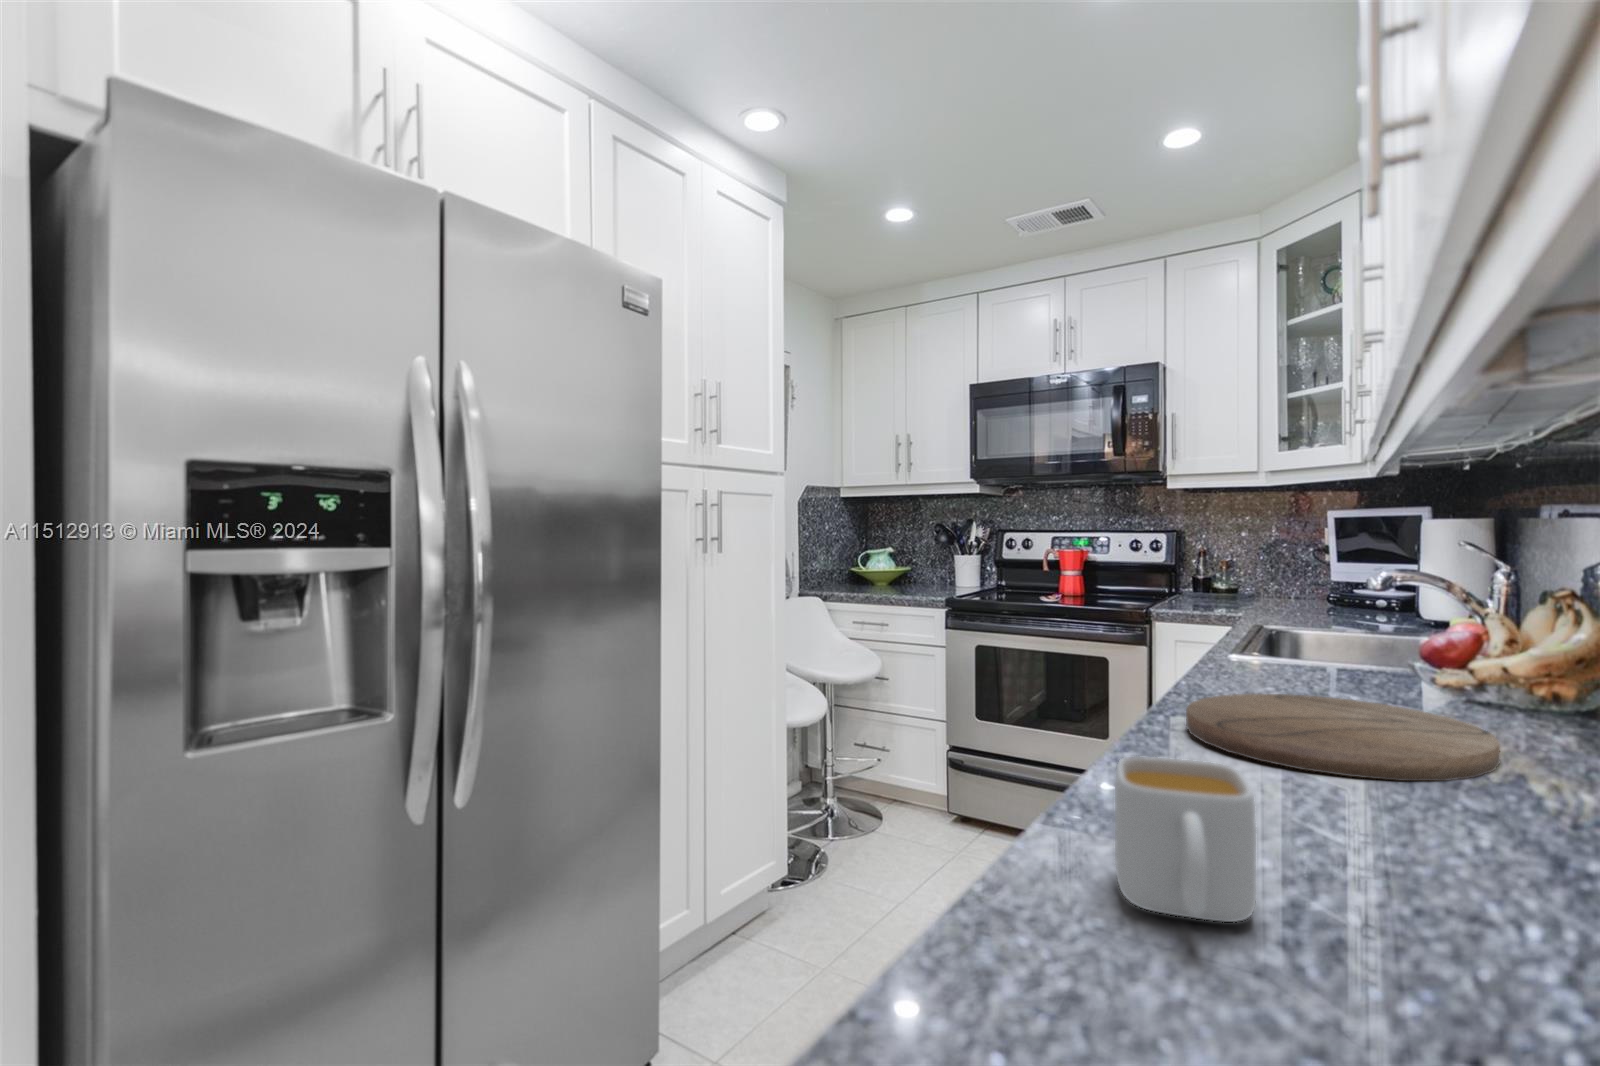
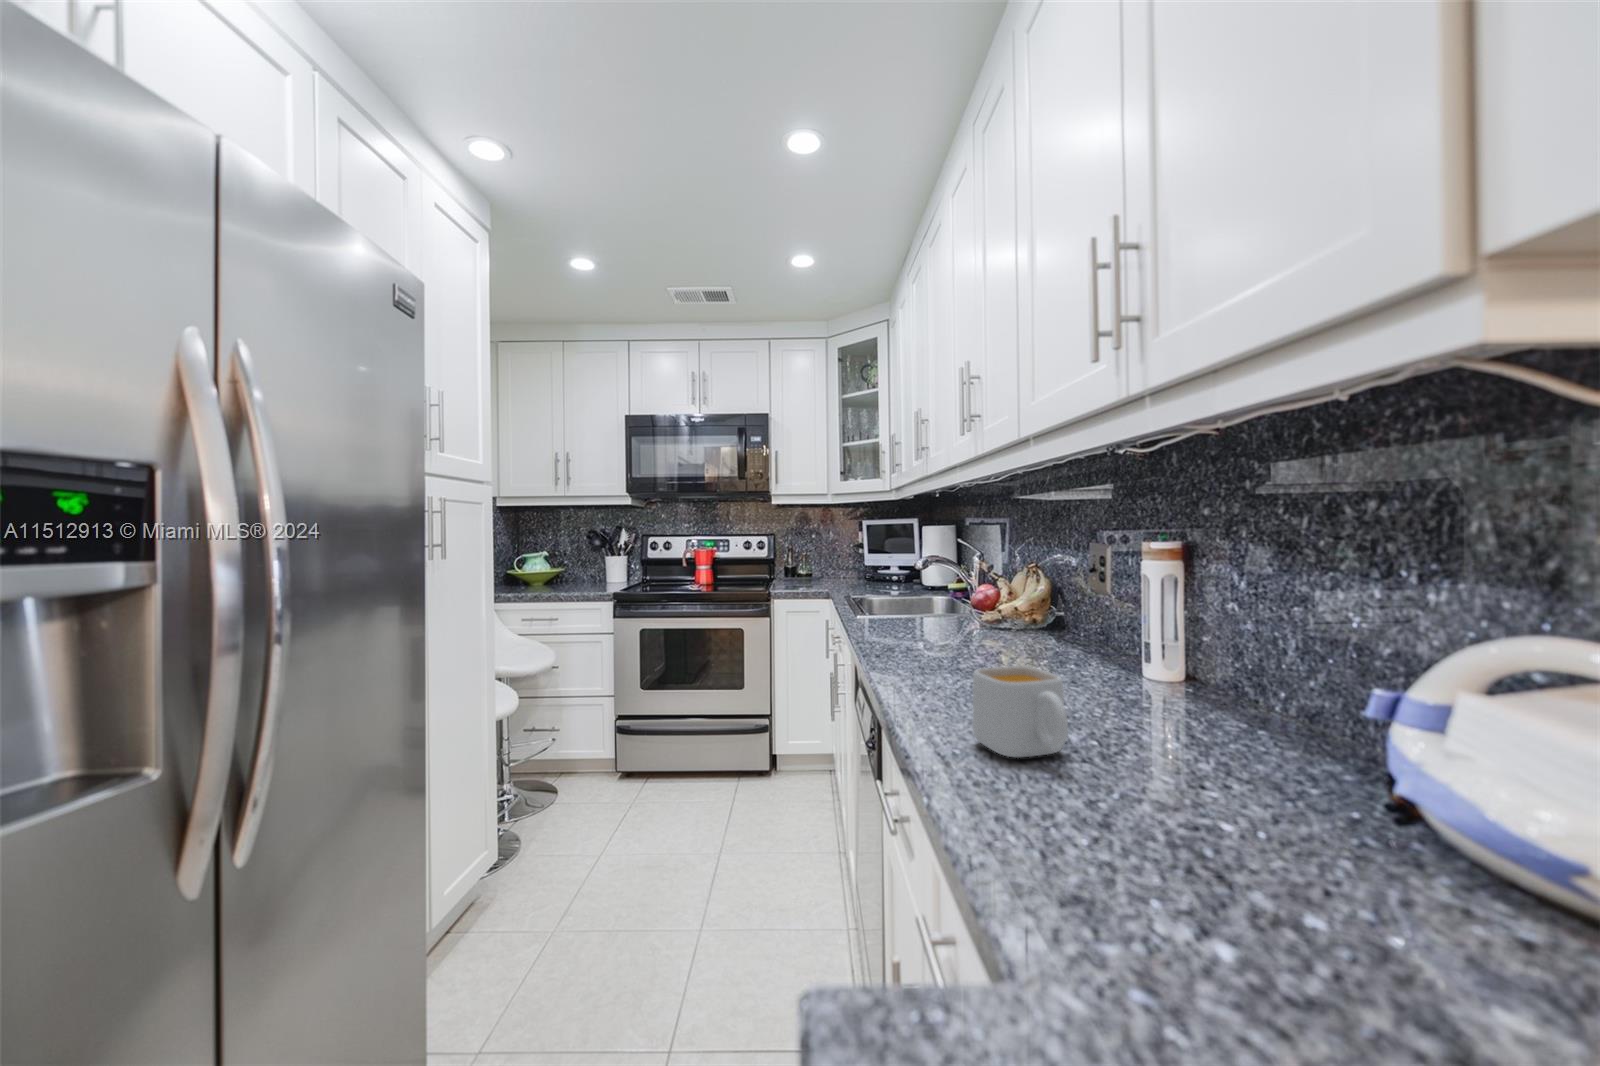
cutting board: present [1186,694,1500,781] -> none [891,633,1053,674]

